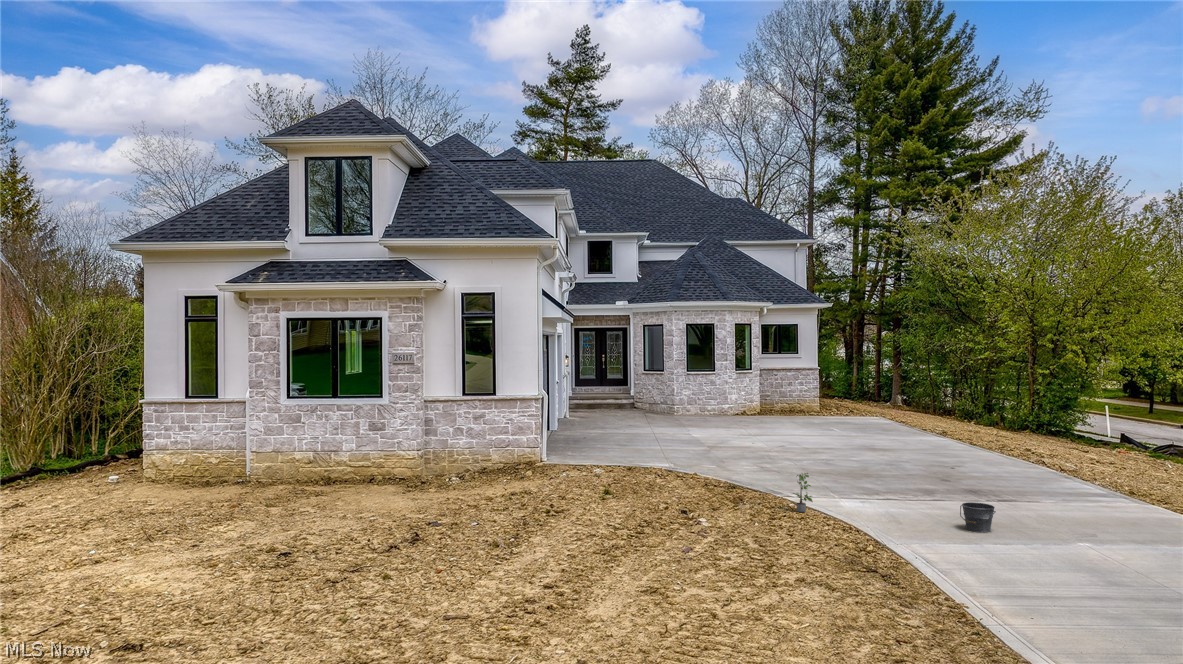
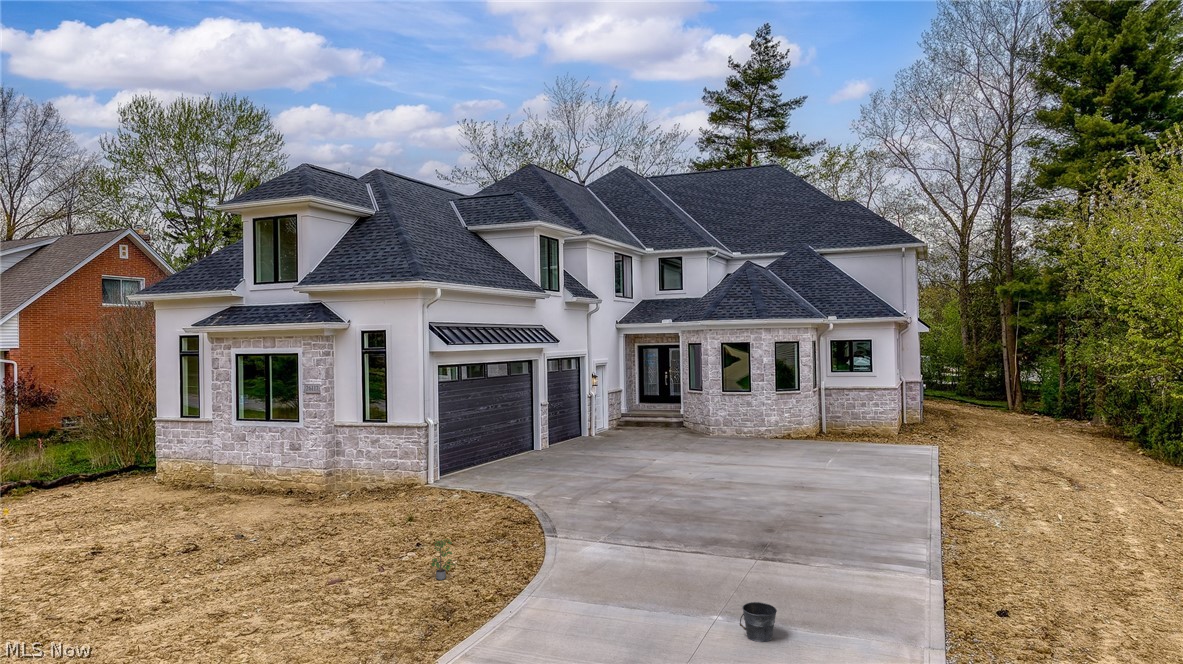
bucket: present [960,502,996,532] -> present [740,602,777,642]

